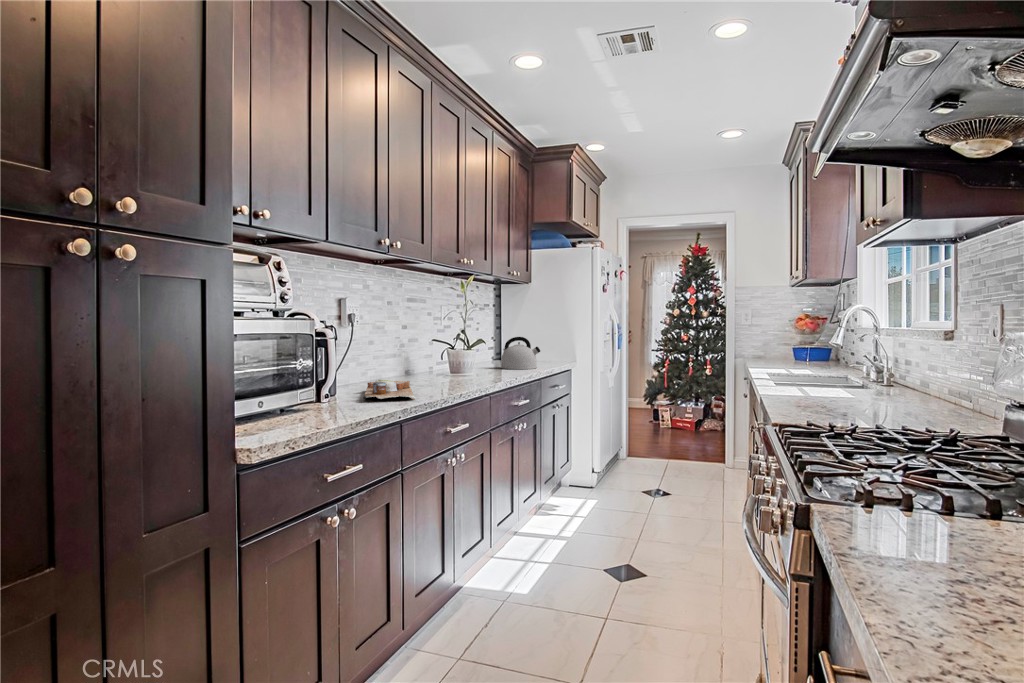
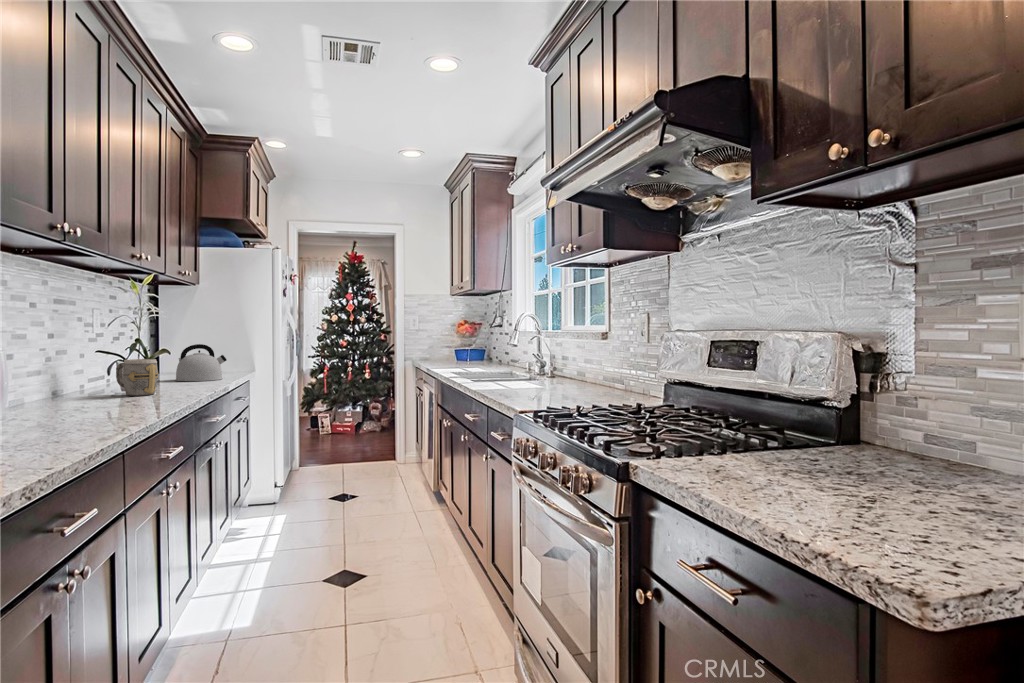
mug: none [445,349,472,379] -> present [116,359,158,396]
cutting board: present [364,380,415,400] -> none [26,401,130,429]

